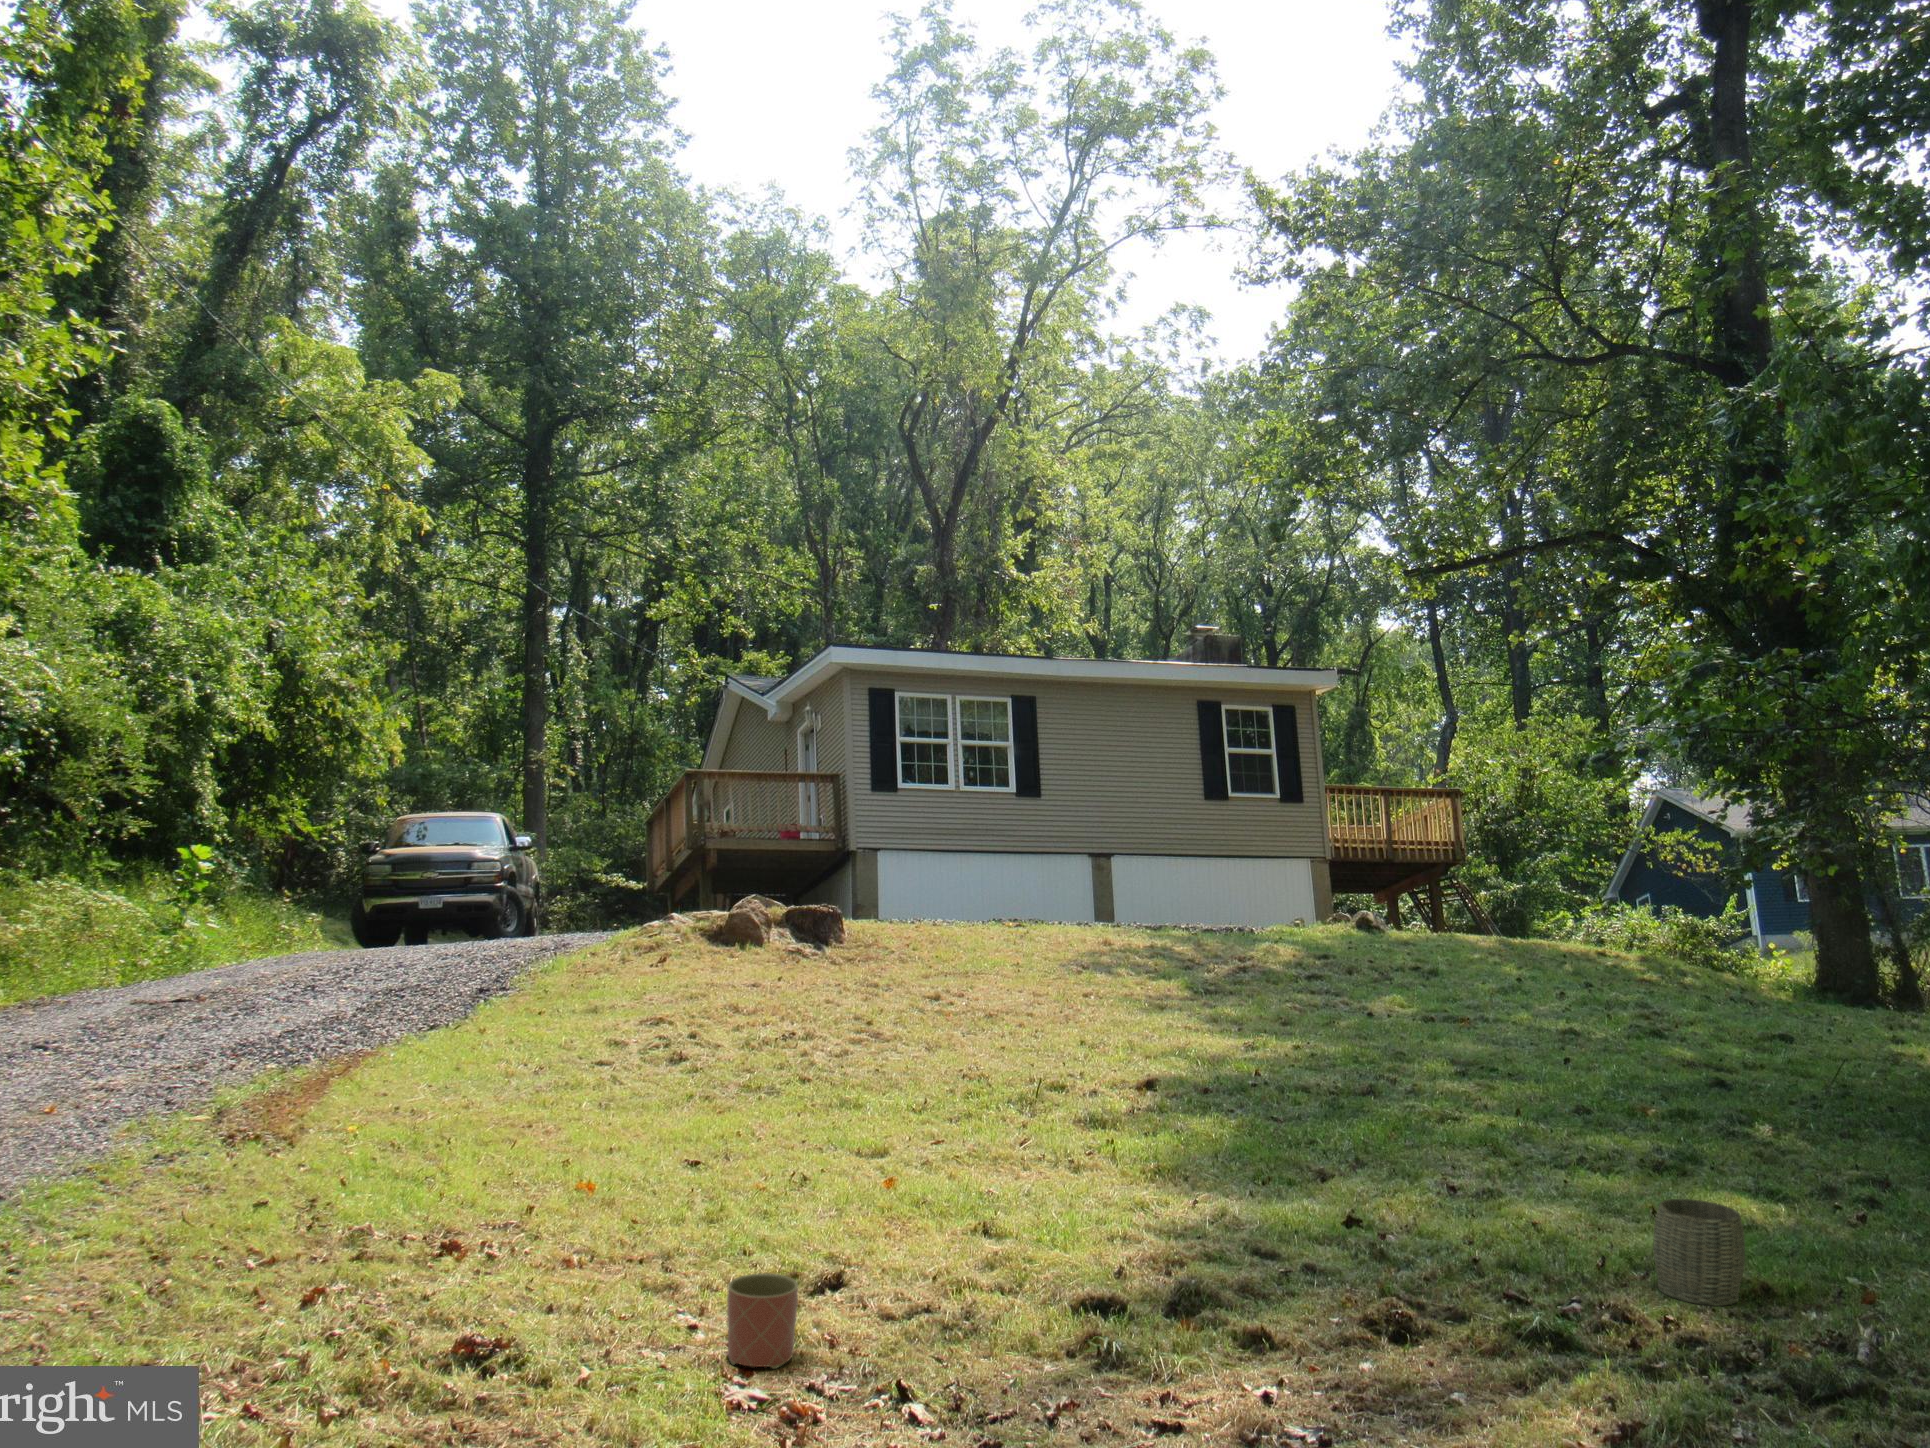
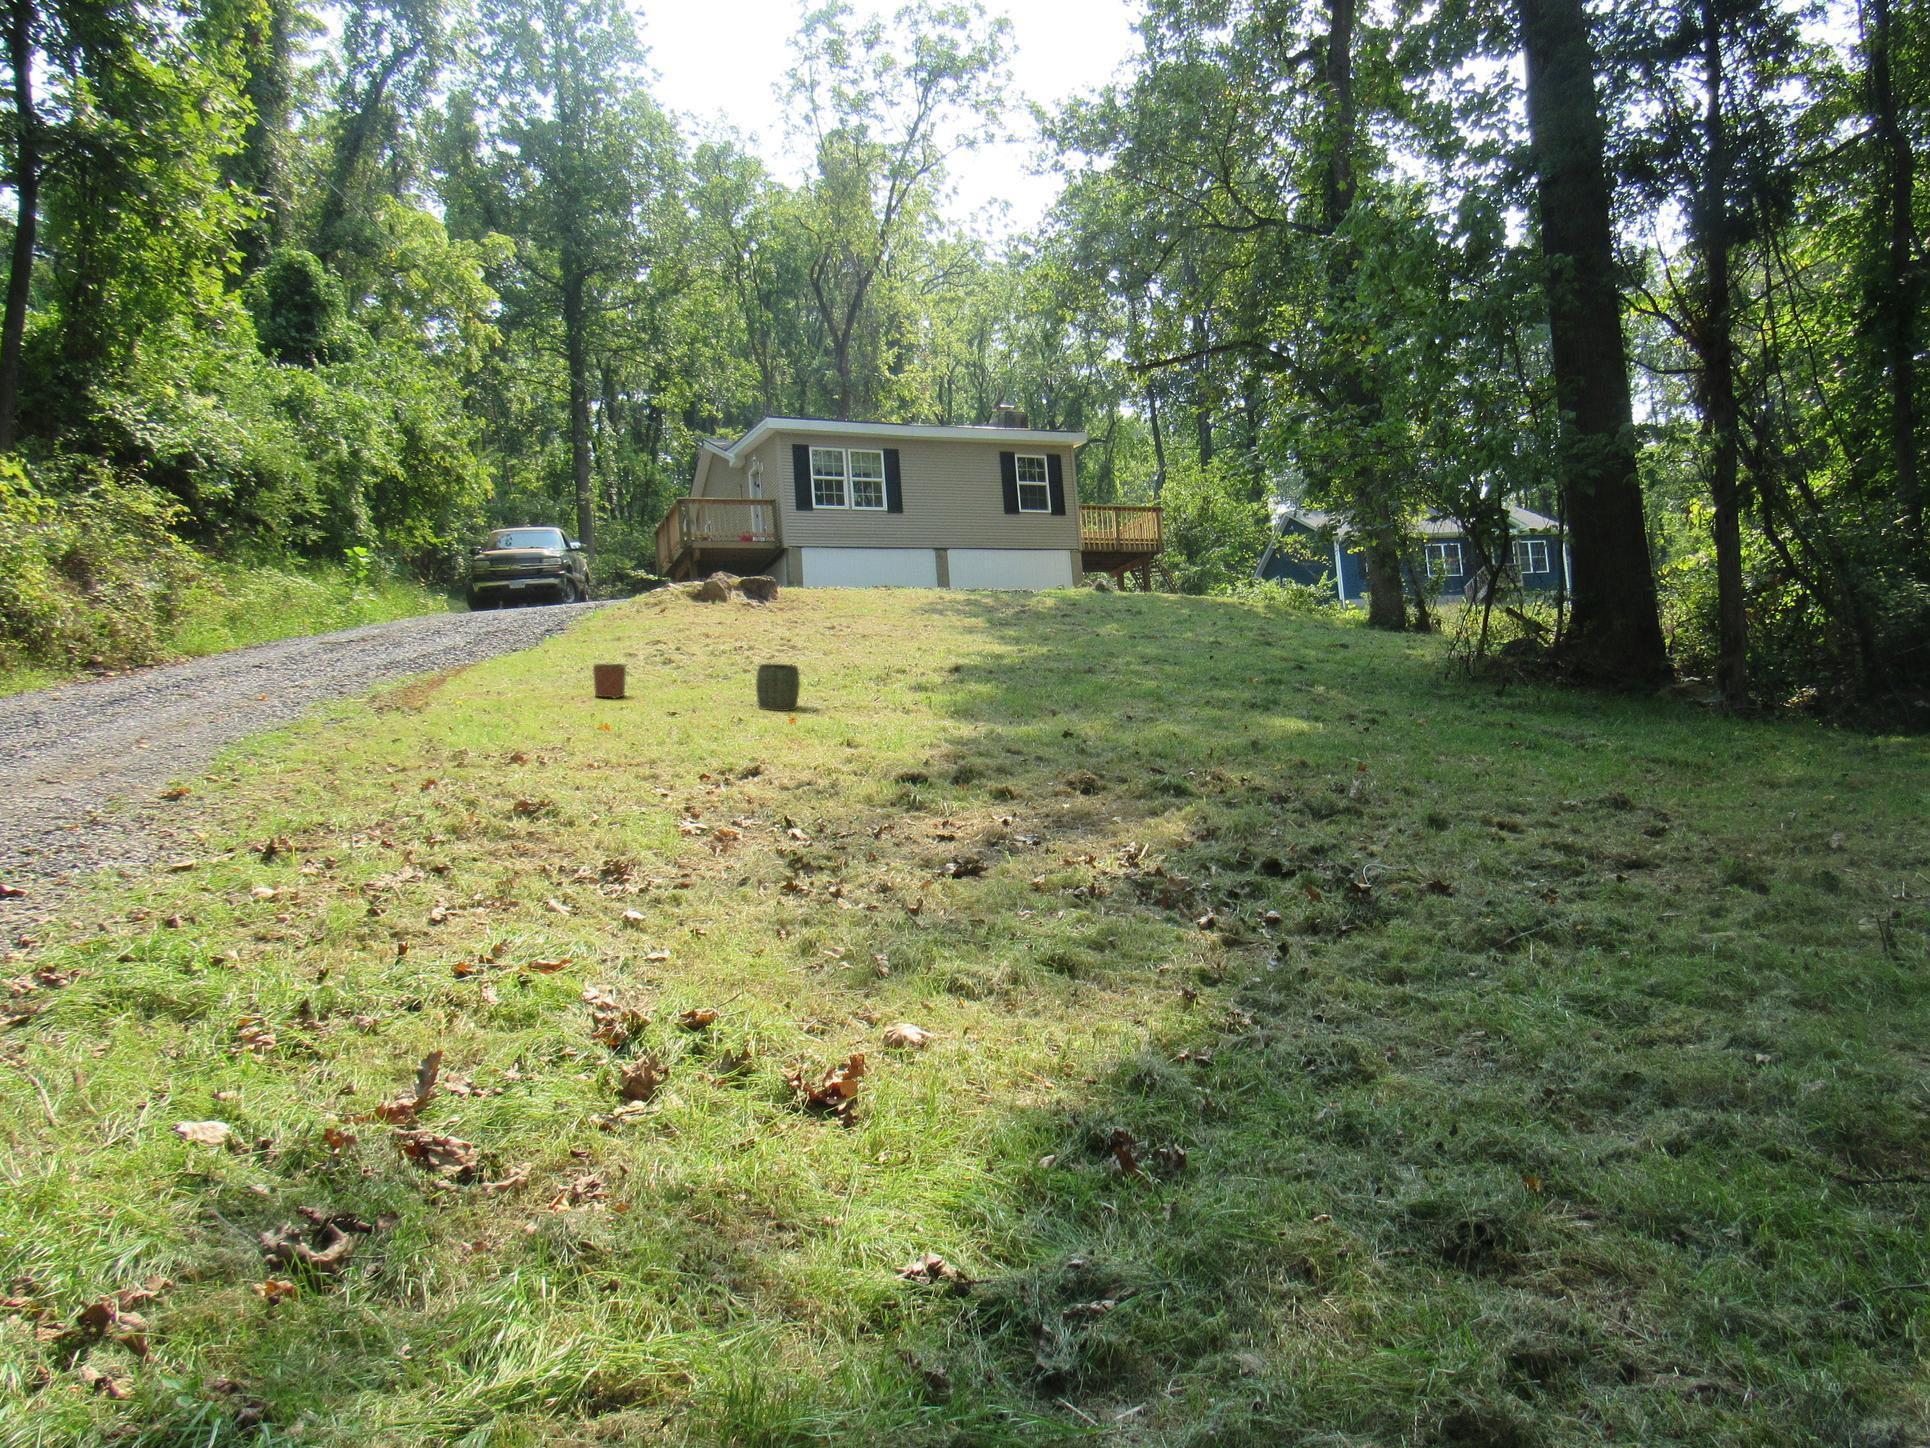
woven basket: present [1653,1199,1745,1306] -> present [756,664,800,711]

